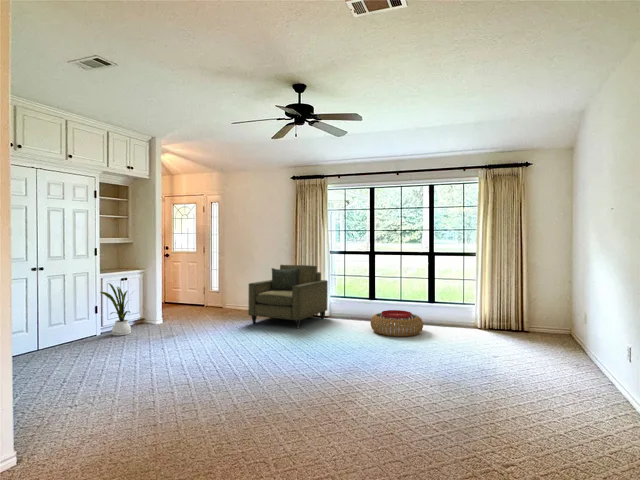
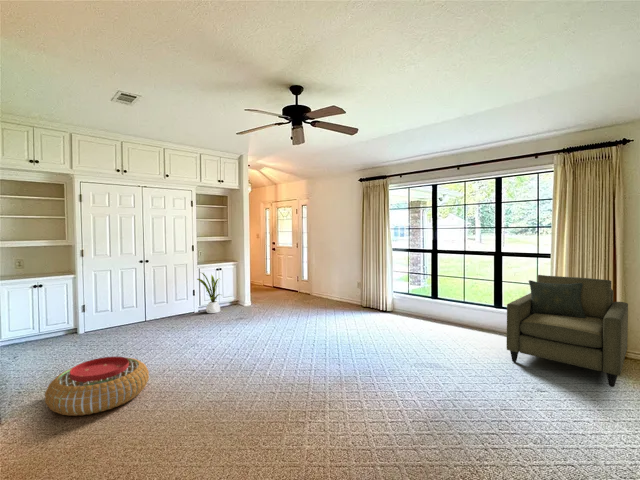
armchair: present [248,265,328,329] -> present [507,275,628,387]
pouf: present [370,310,423,336] -> present [45,357,149,416]

